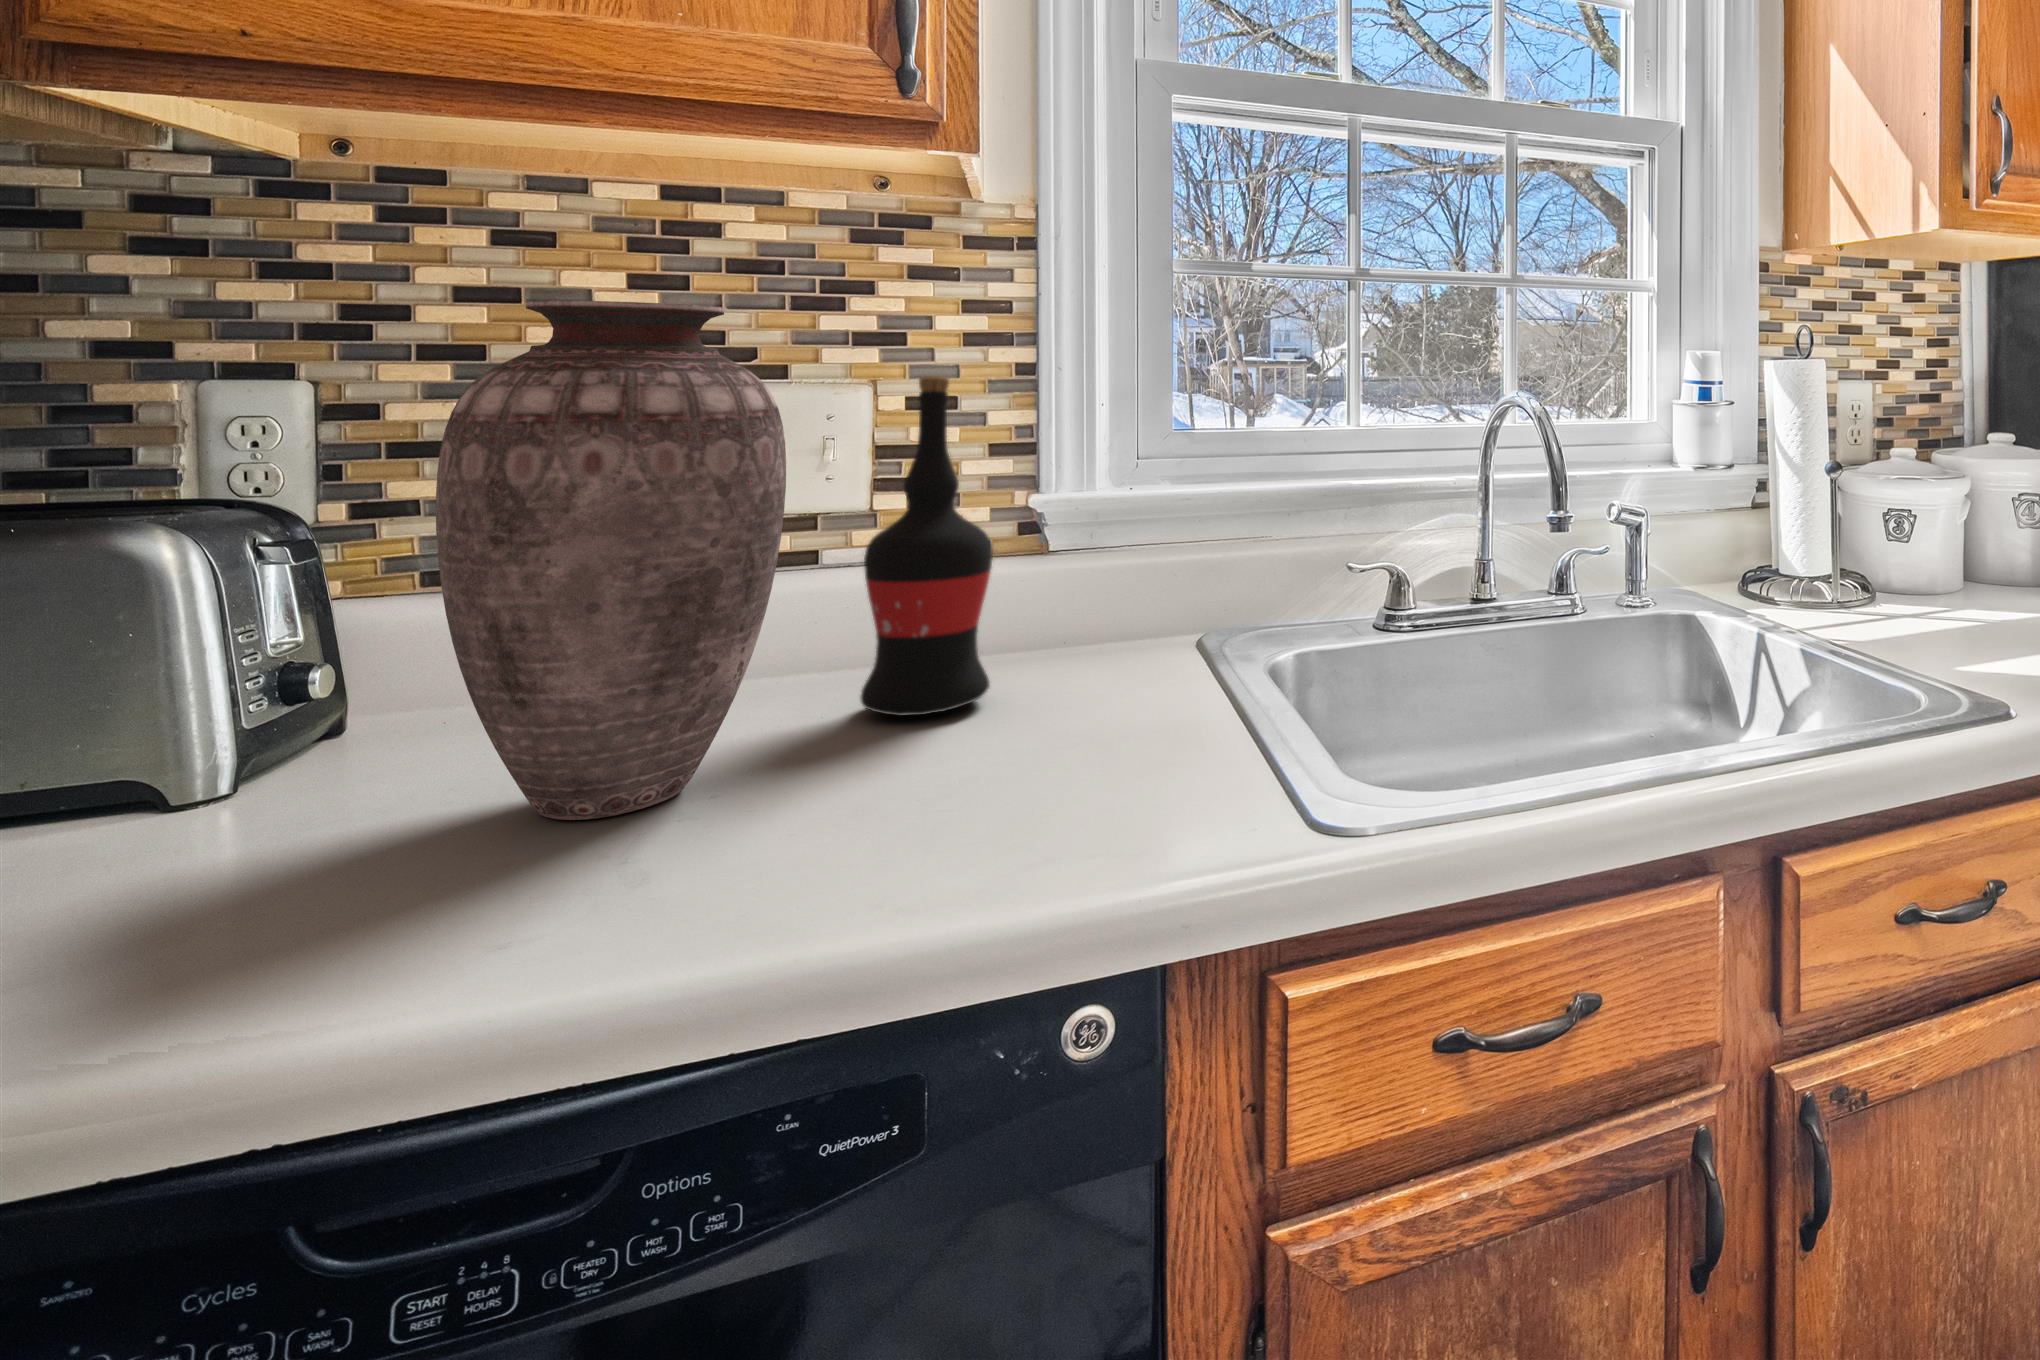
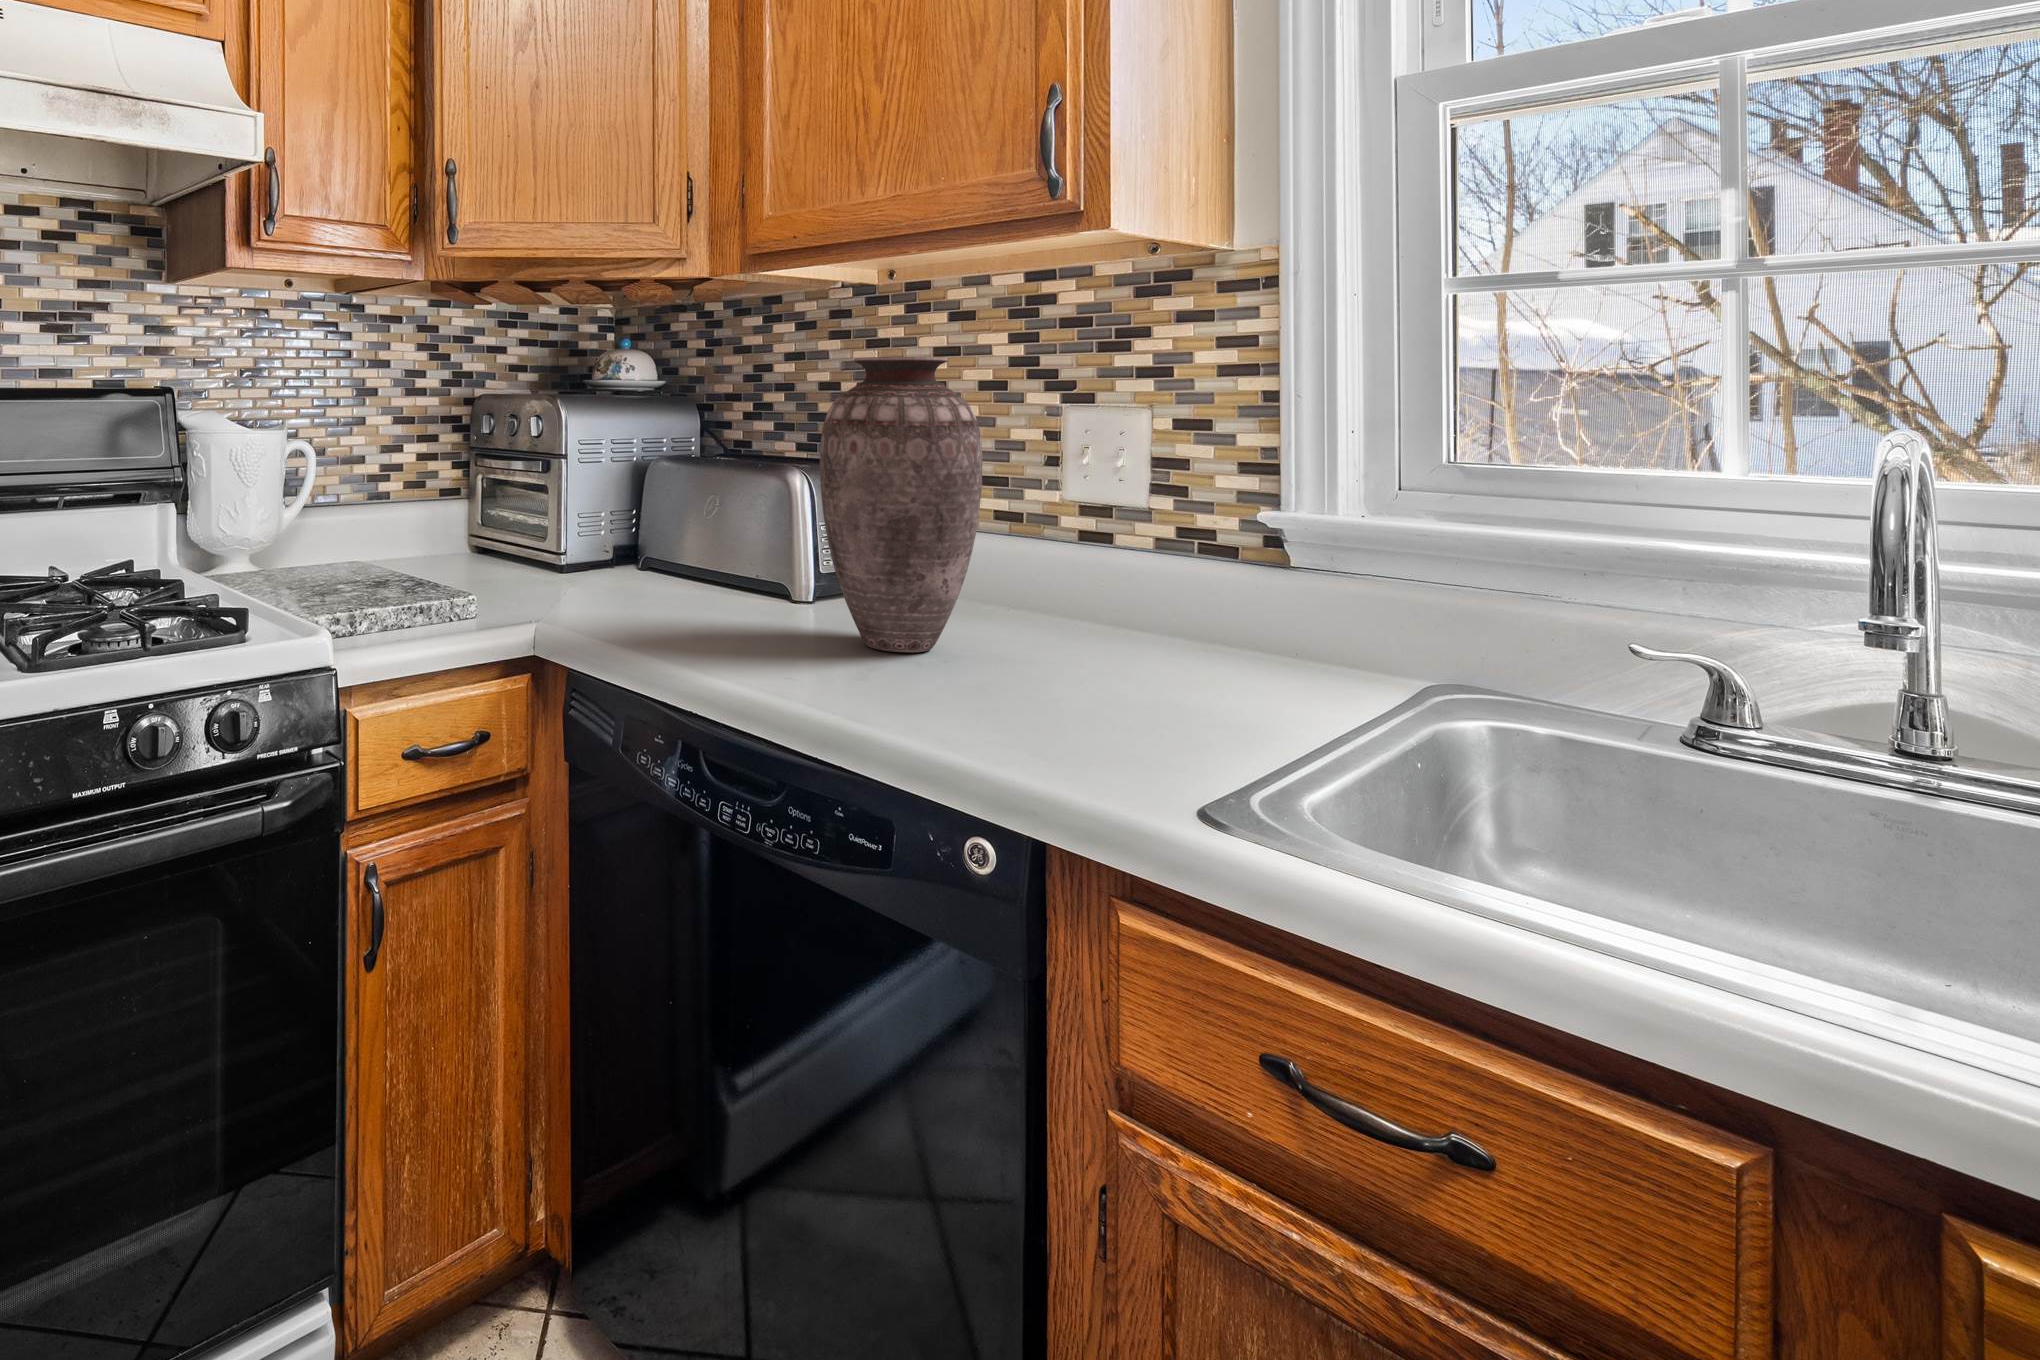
wine bottle: present [861,376,993,716] -> none [1069,402,1168,661]

